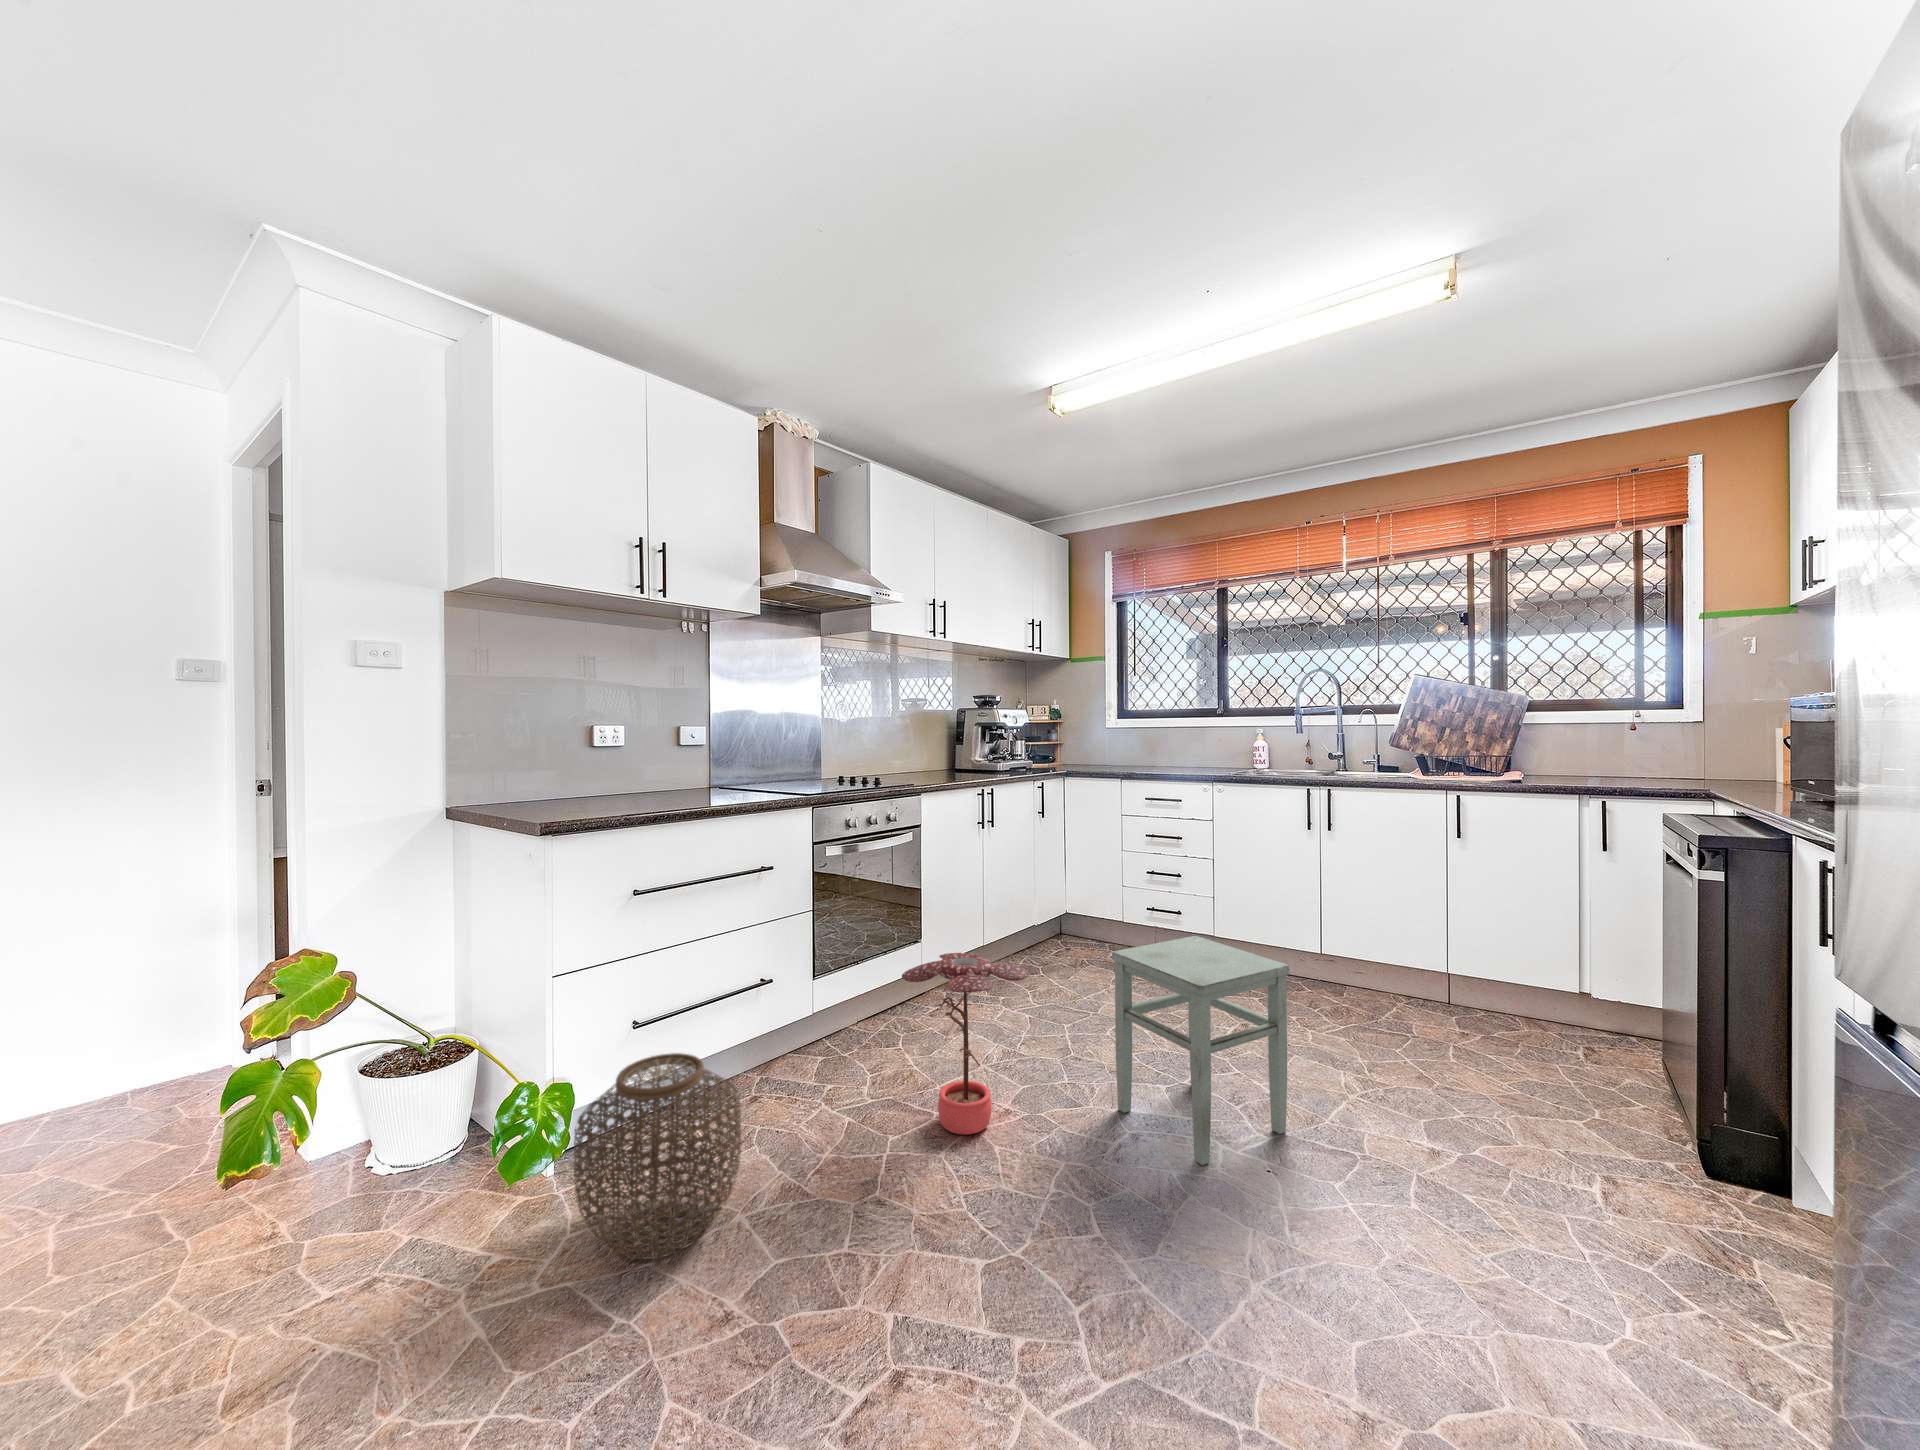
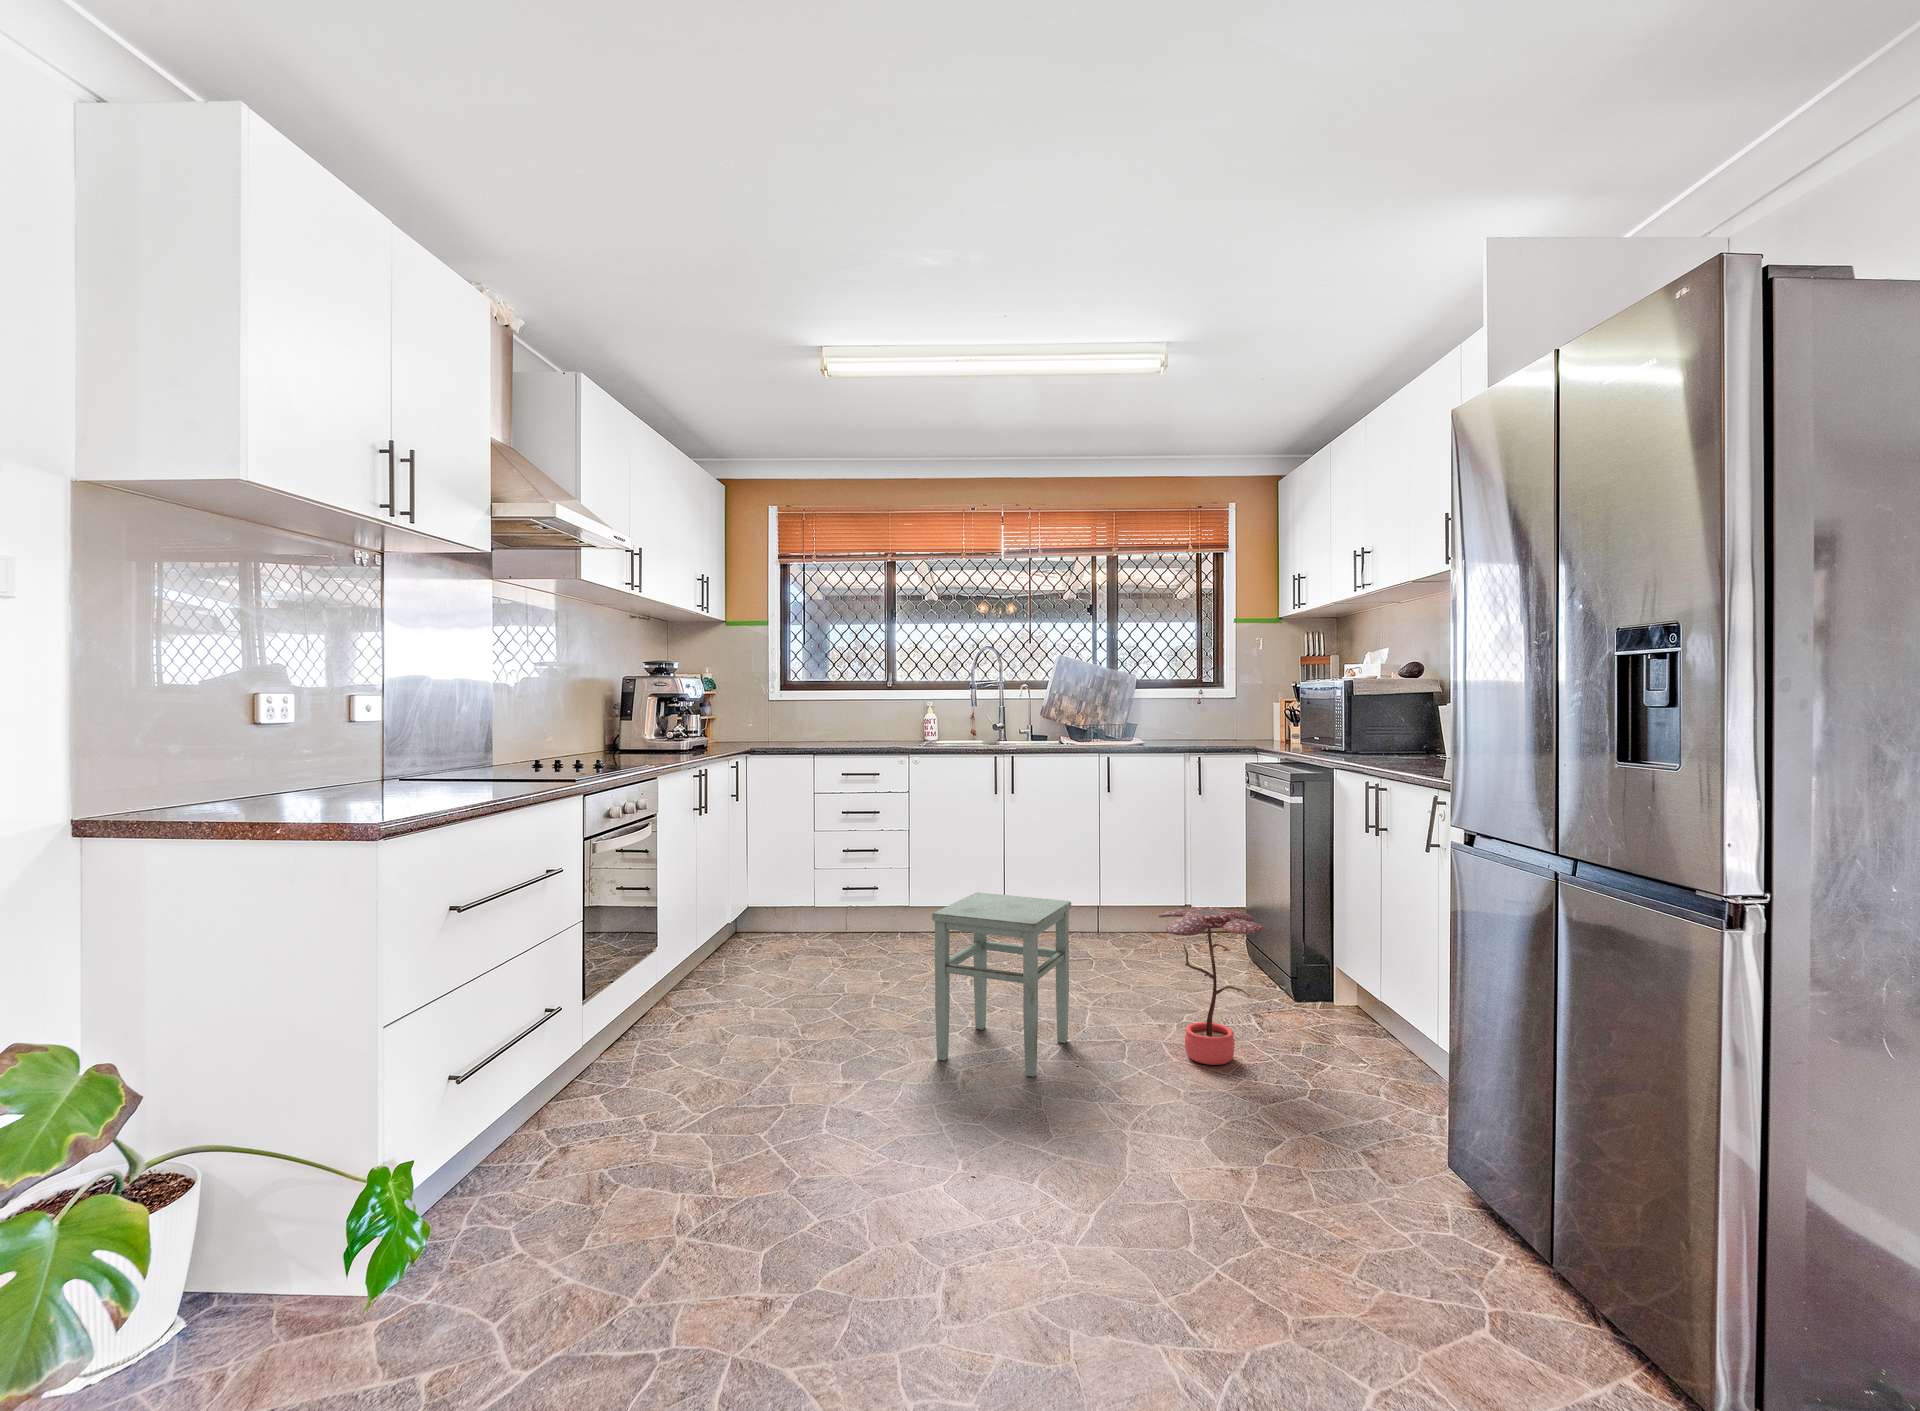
potted plant: present [902,953,1028,1135] -> present [1159,907,1265,1065]
woven basket: present [574,1053,741,1259] -> none [510,1079,699,1309]

